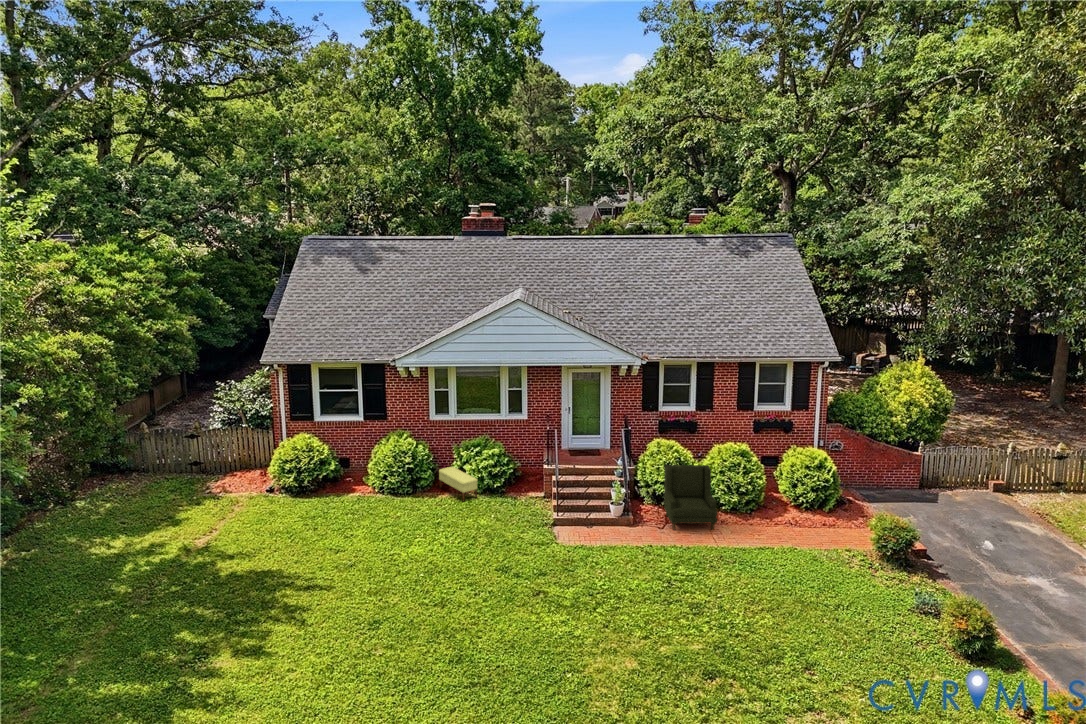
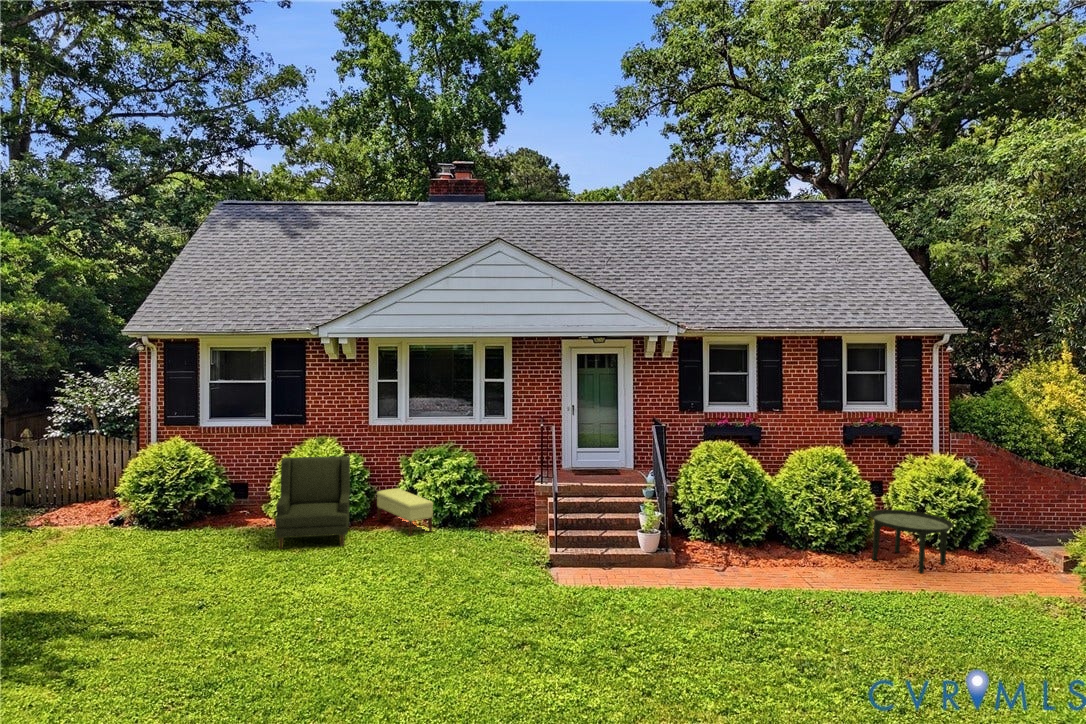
chair: present [664,465,717,530] -> present [275,456,350,549]
round table: none [759,486,810,530] -> present [870,509,954,573]

